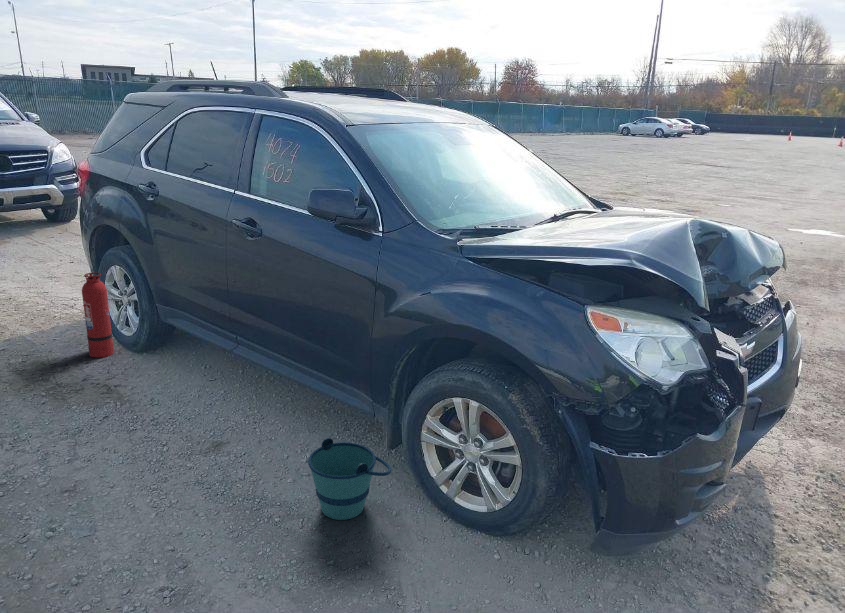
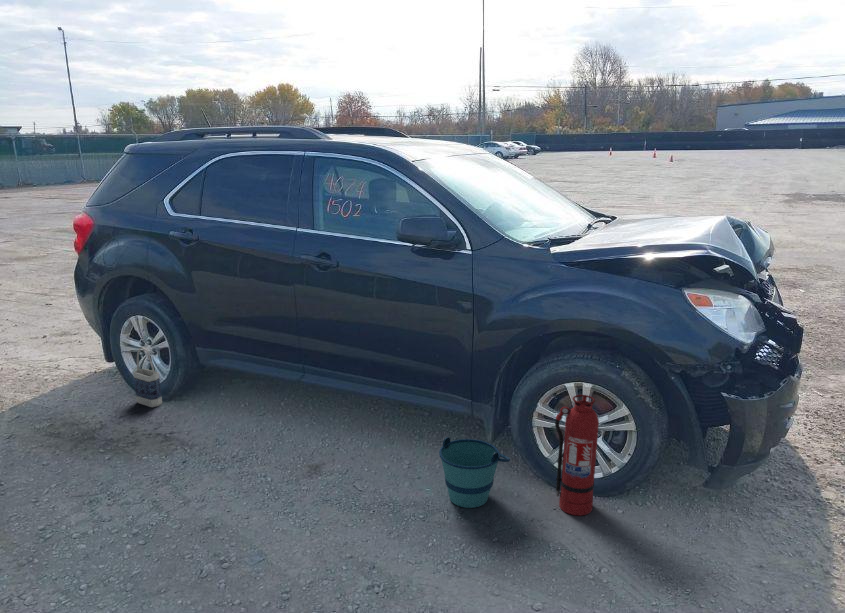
fire extinguisher: present [82,273,114,358] -> present [555,395,599,515]
bag: none [116,307,140,365] -> present [134,347,162,407]

